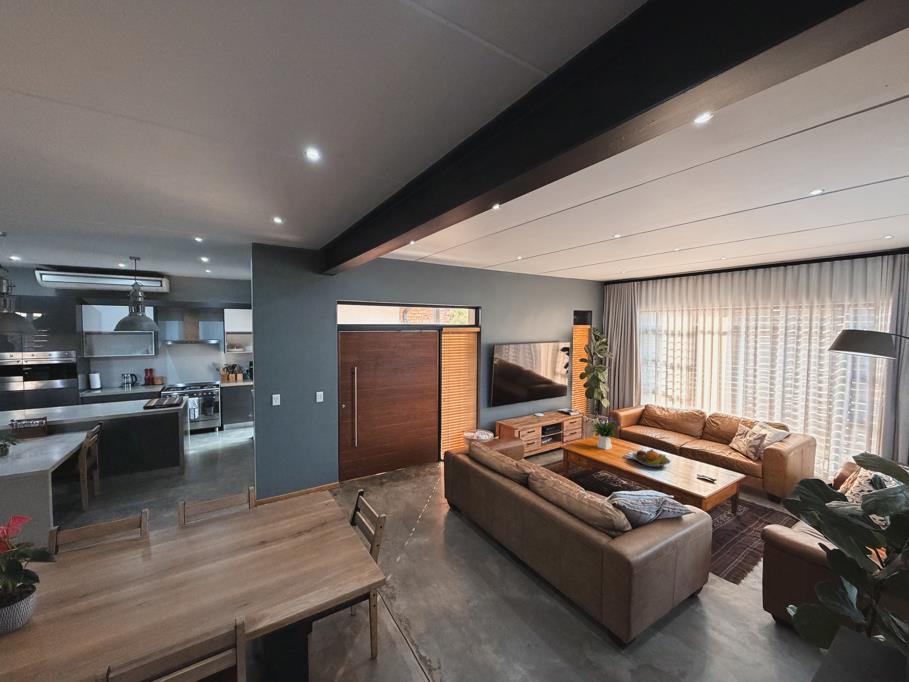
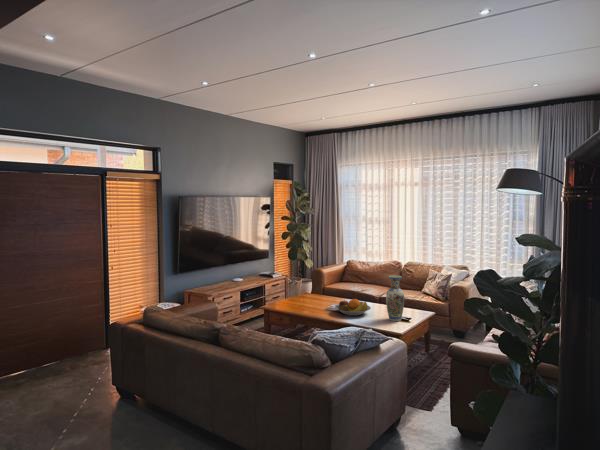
flower arrangement: present [592,414,620,450] -> none [287,266,324,306]
vase: none [688,434,709,480] -> present [386,275,404,321]

